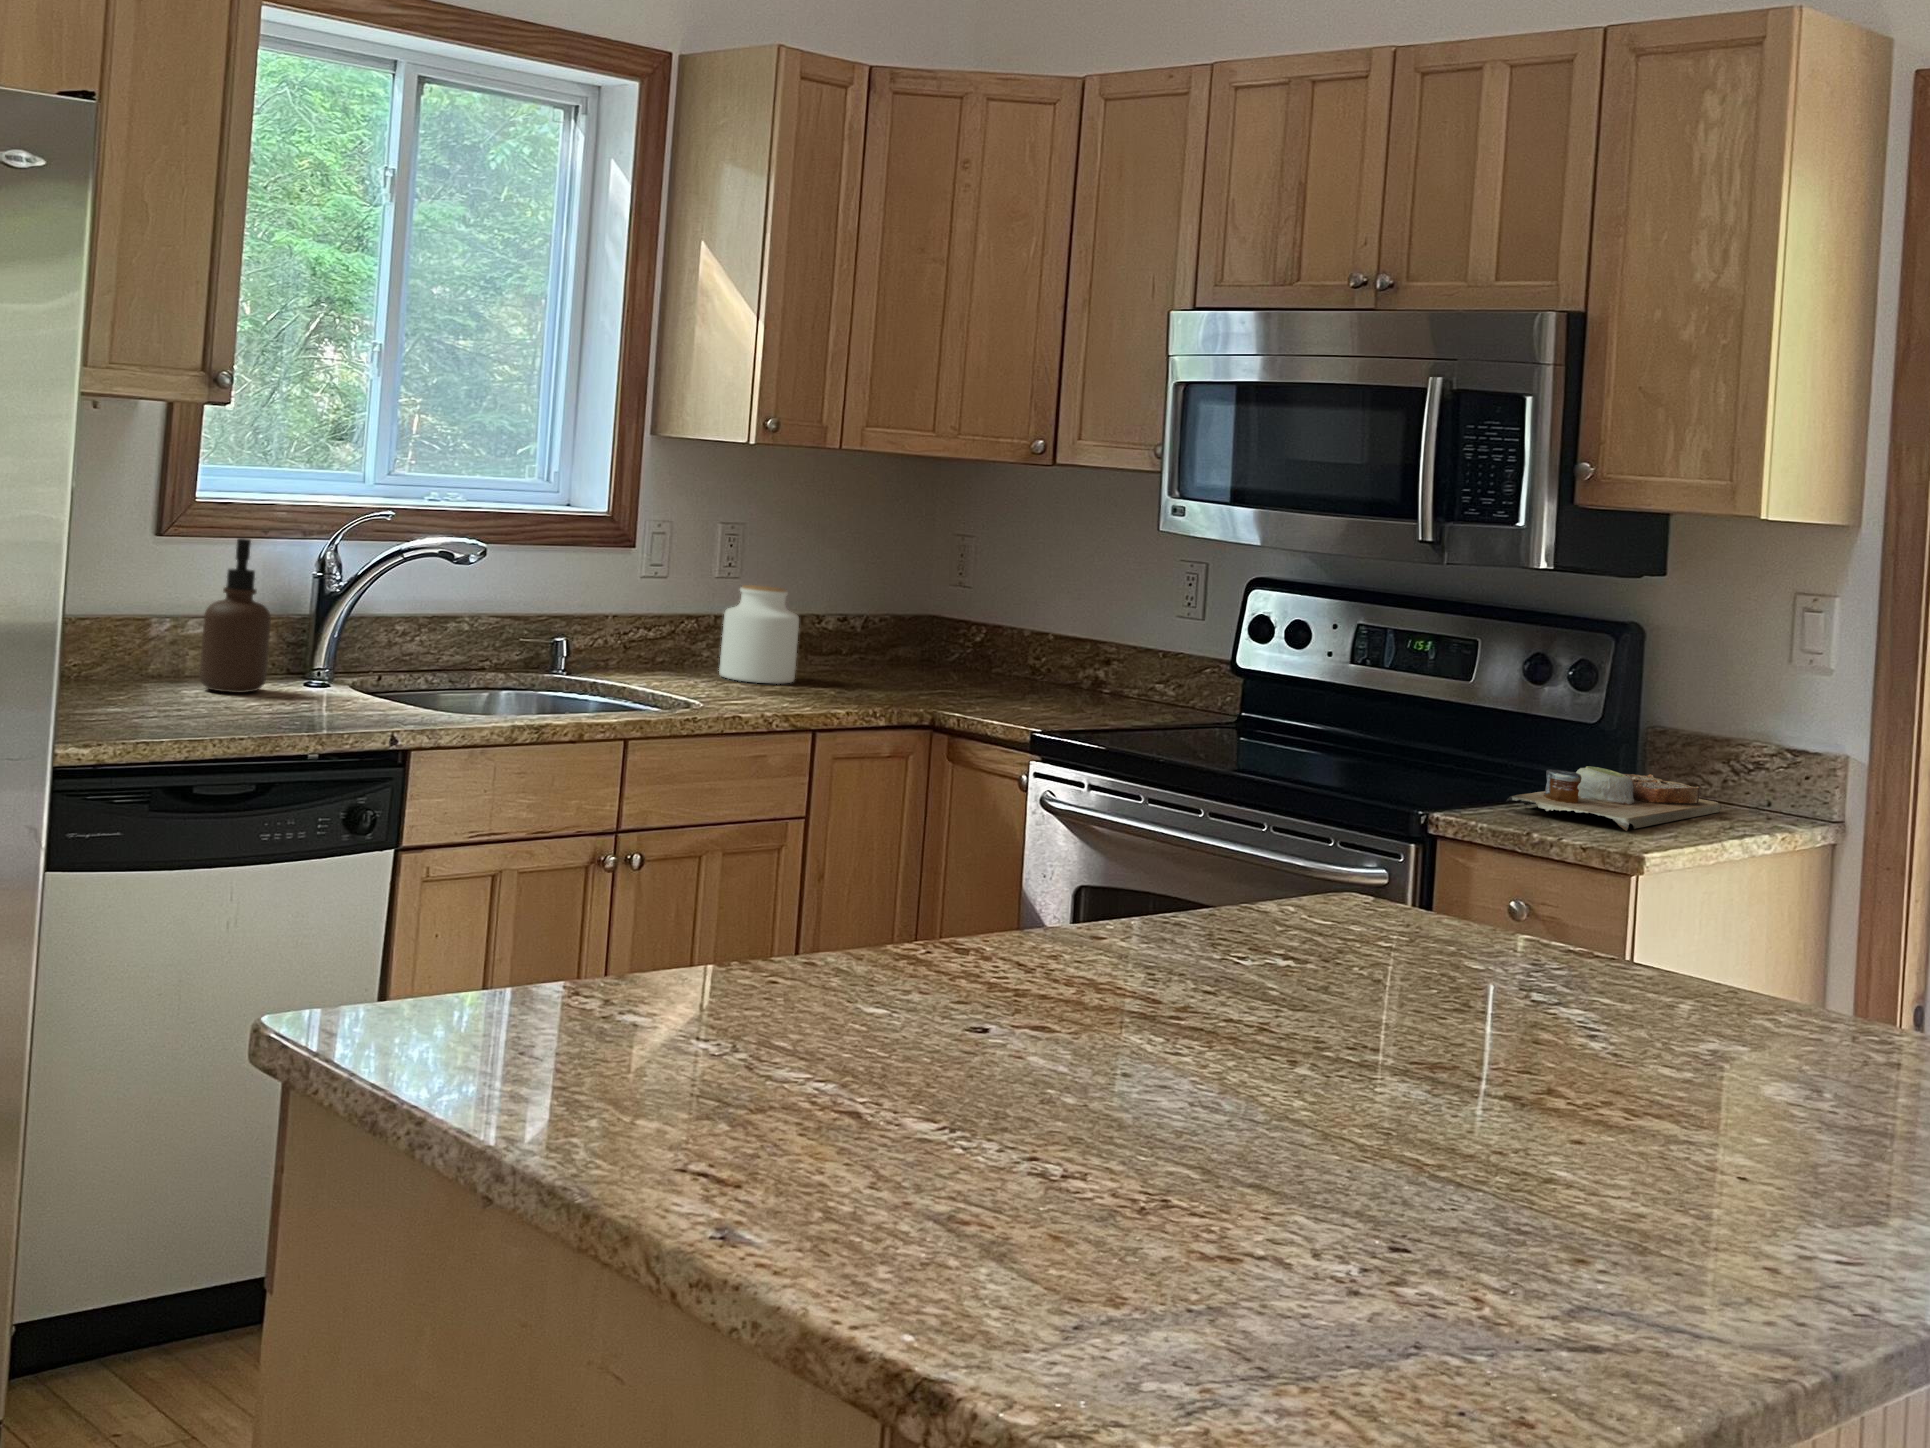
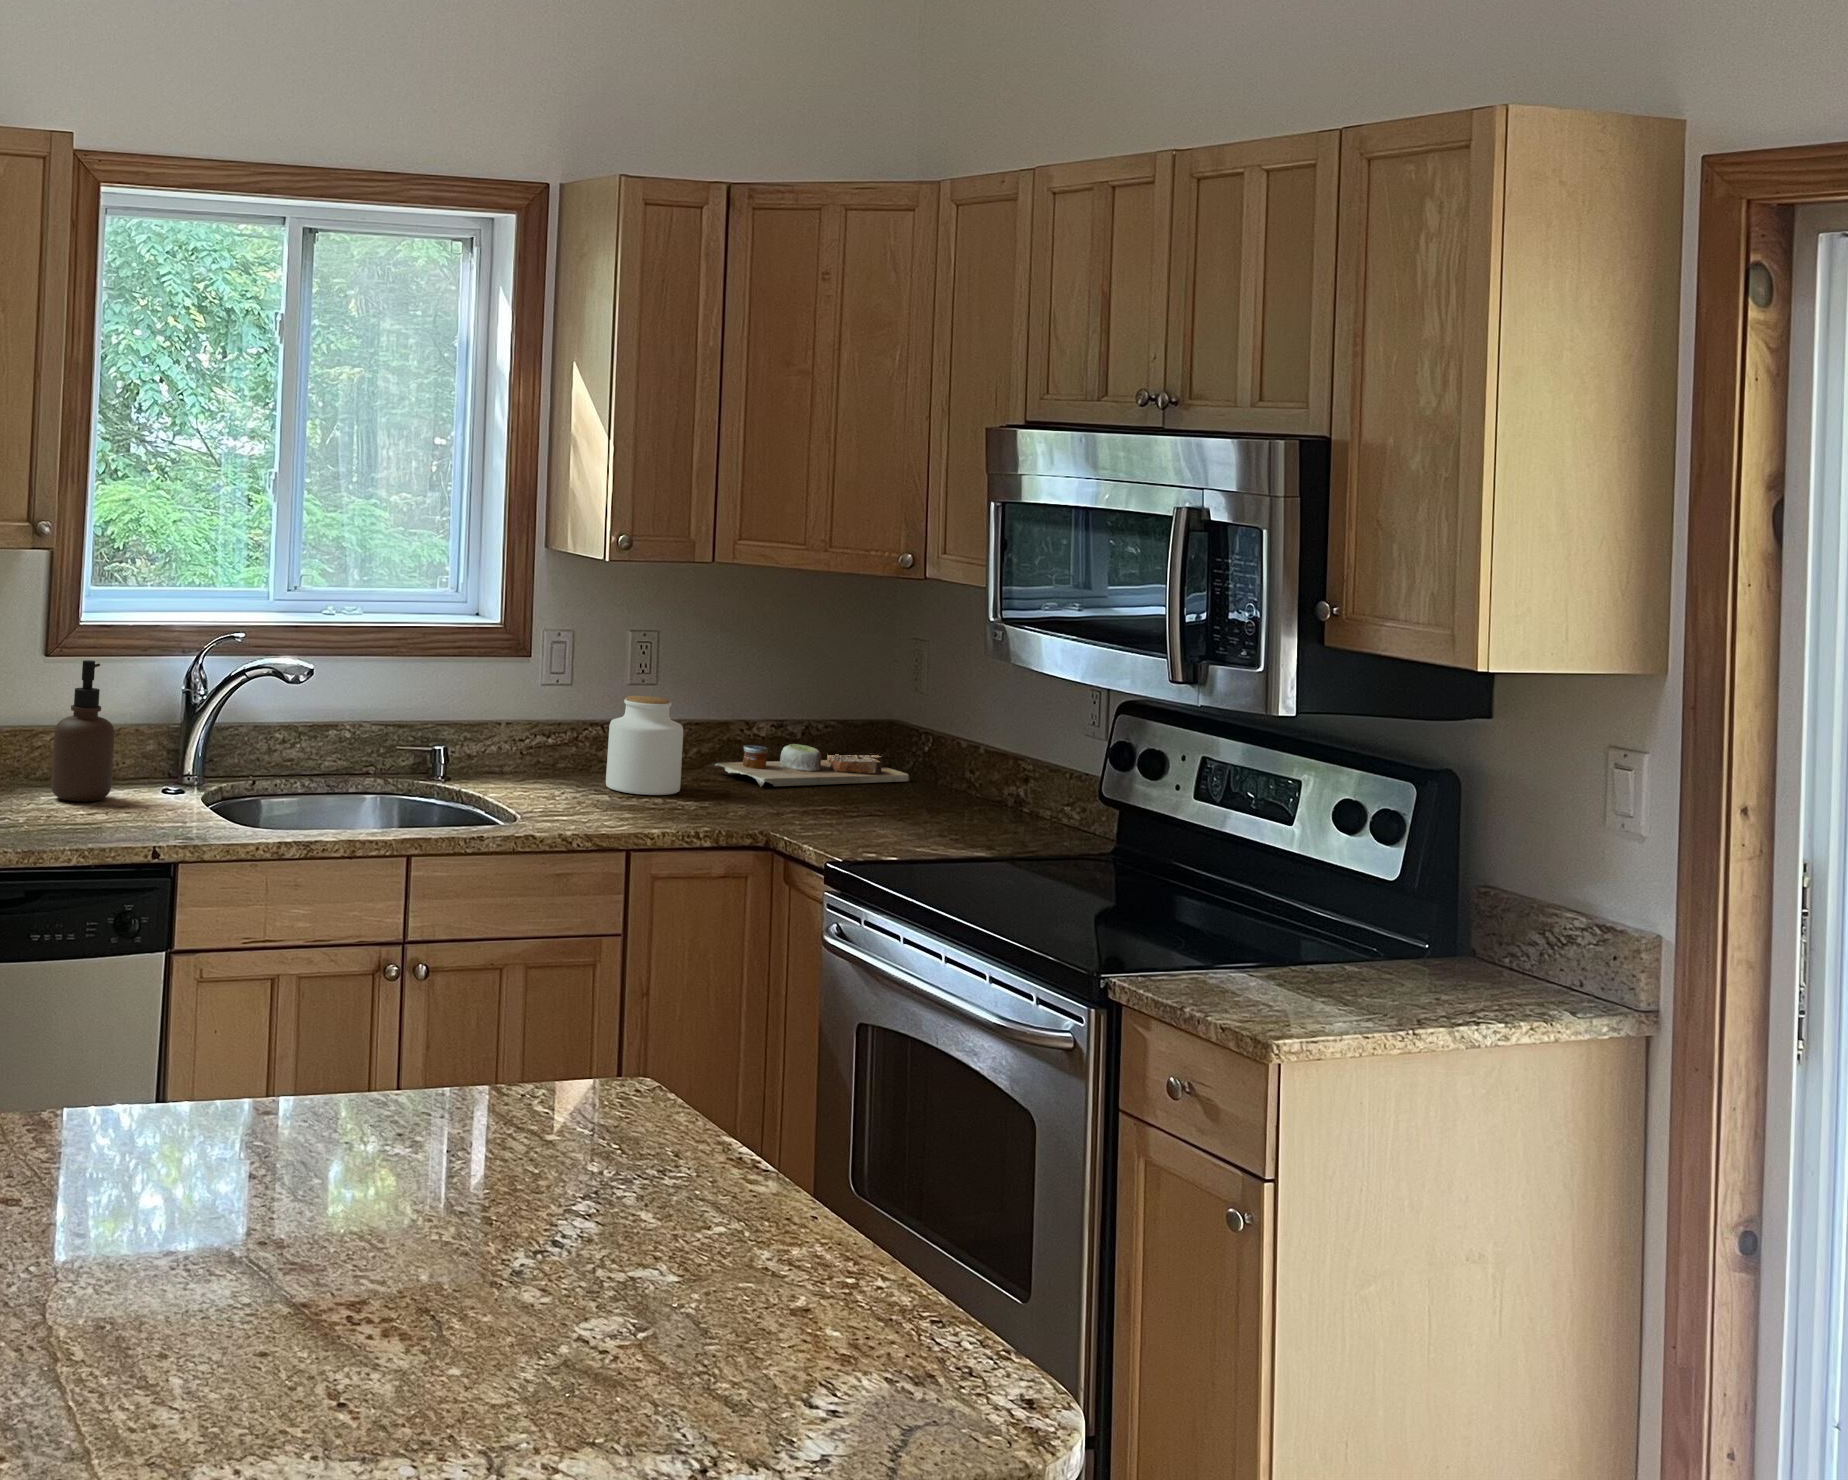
cutting board: present [1507,766,1720,831] -> present [714,744,909,787]

